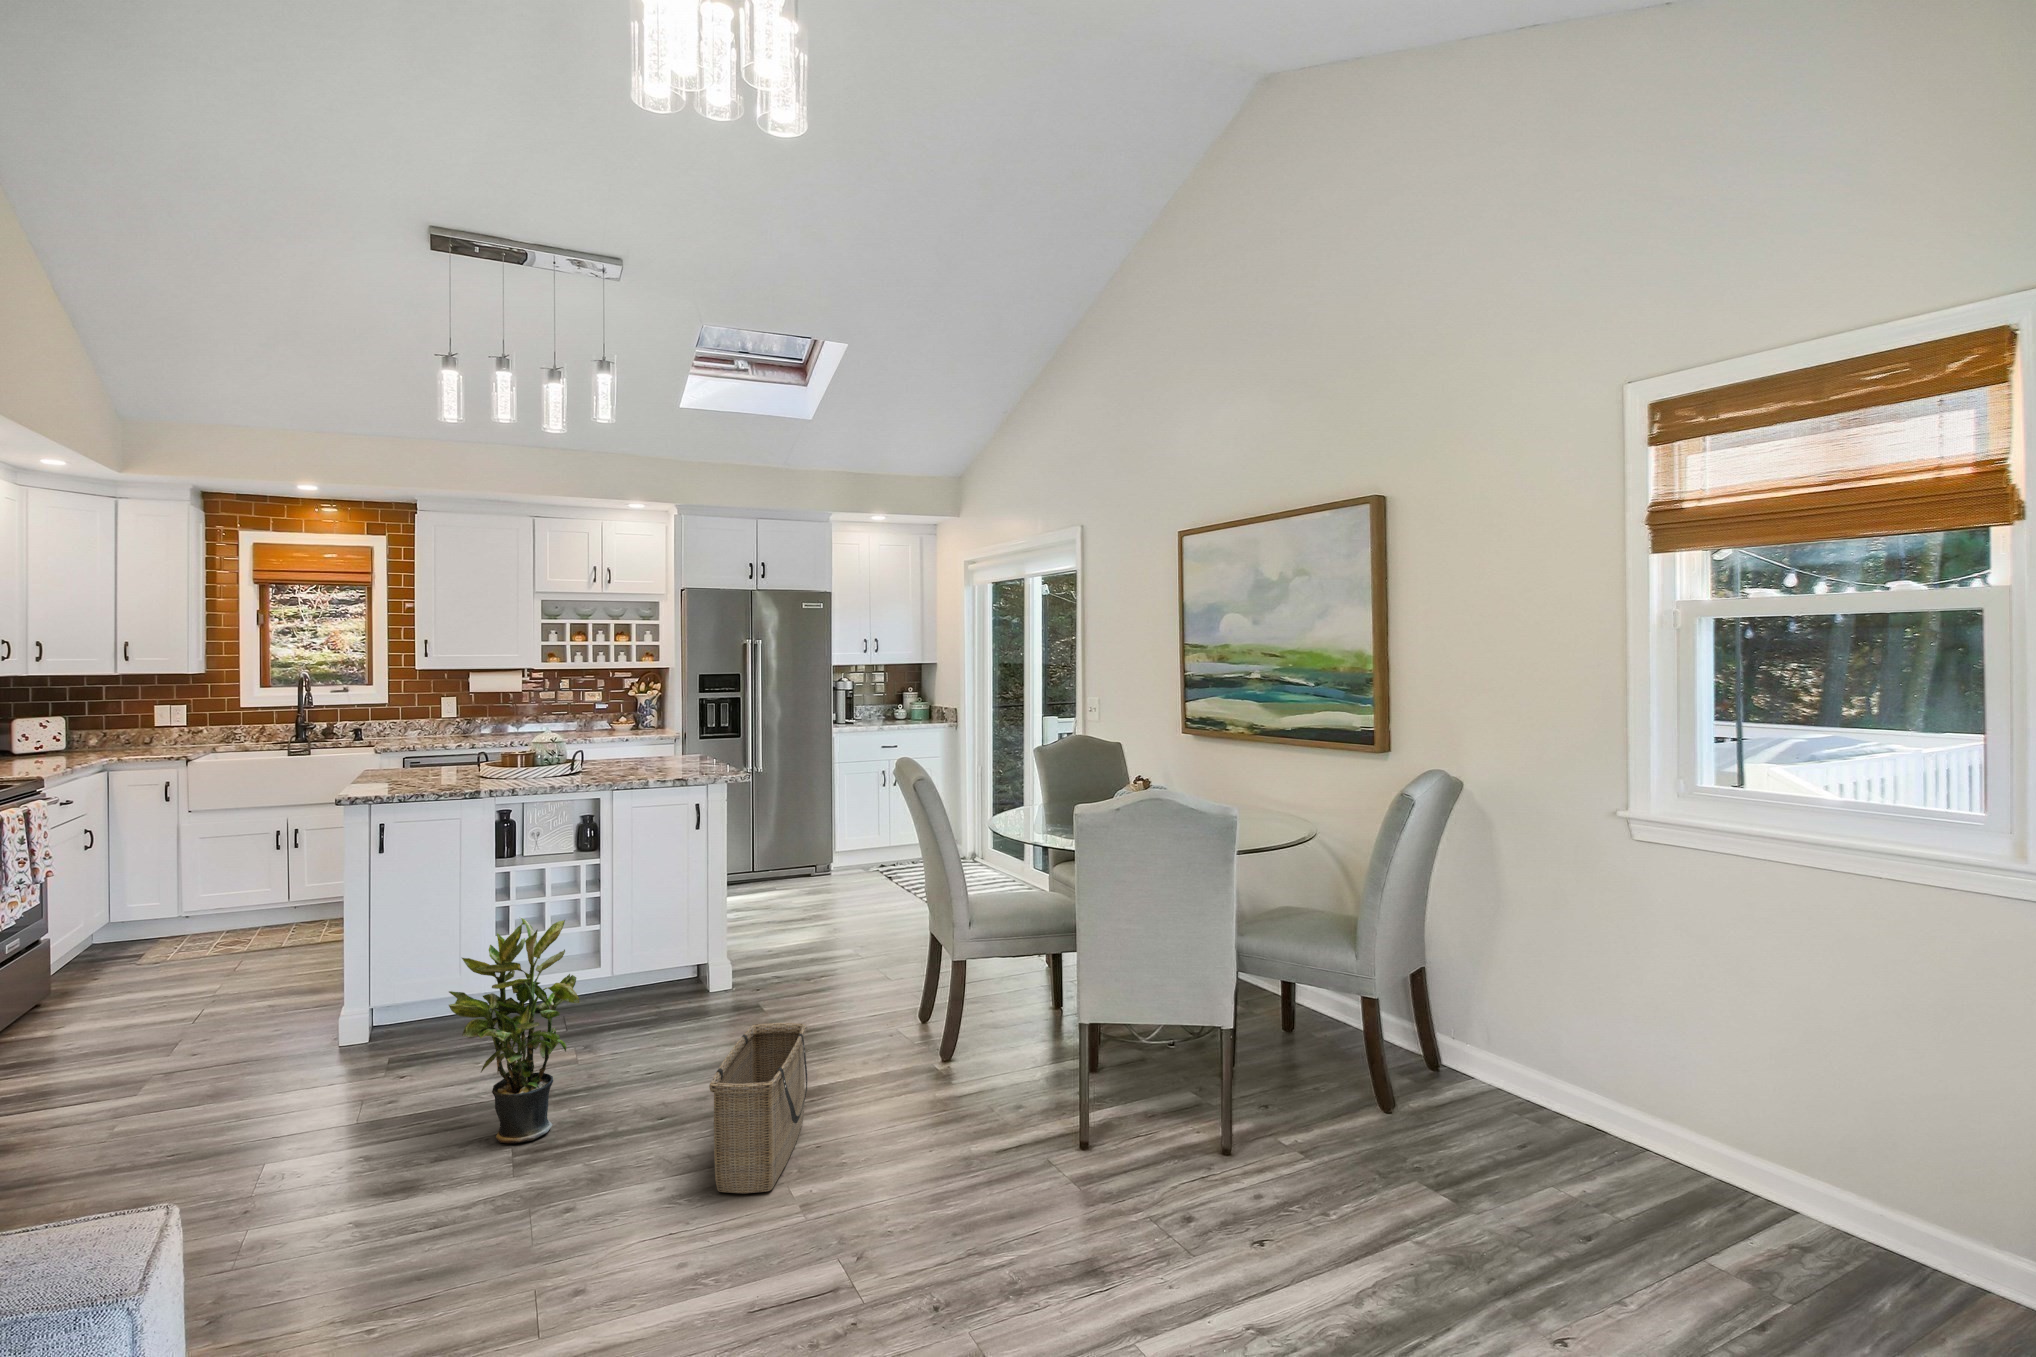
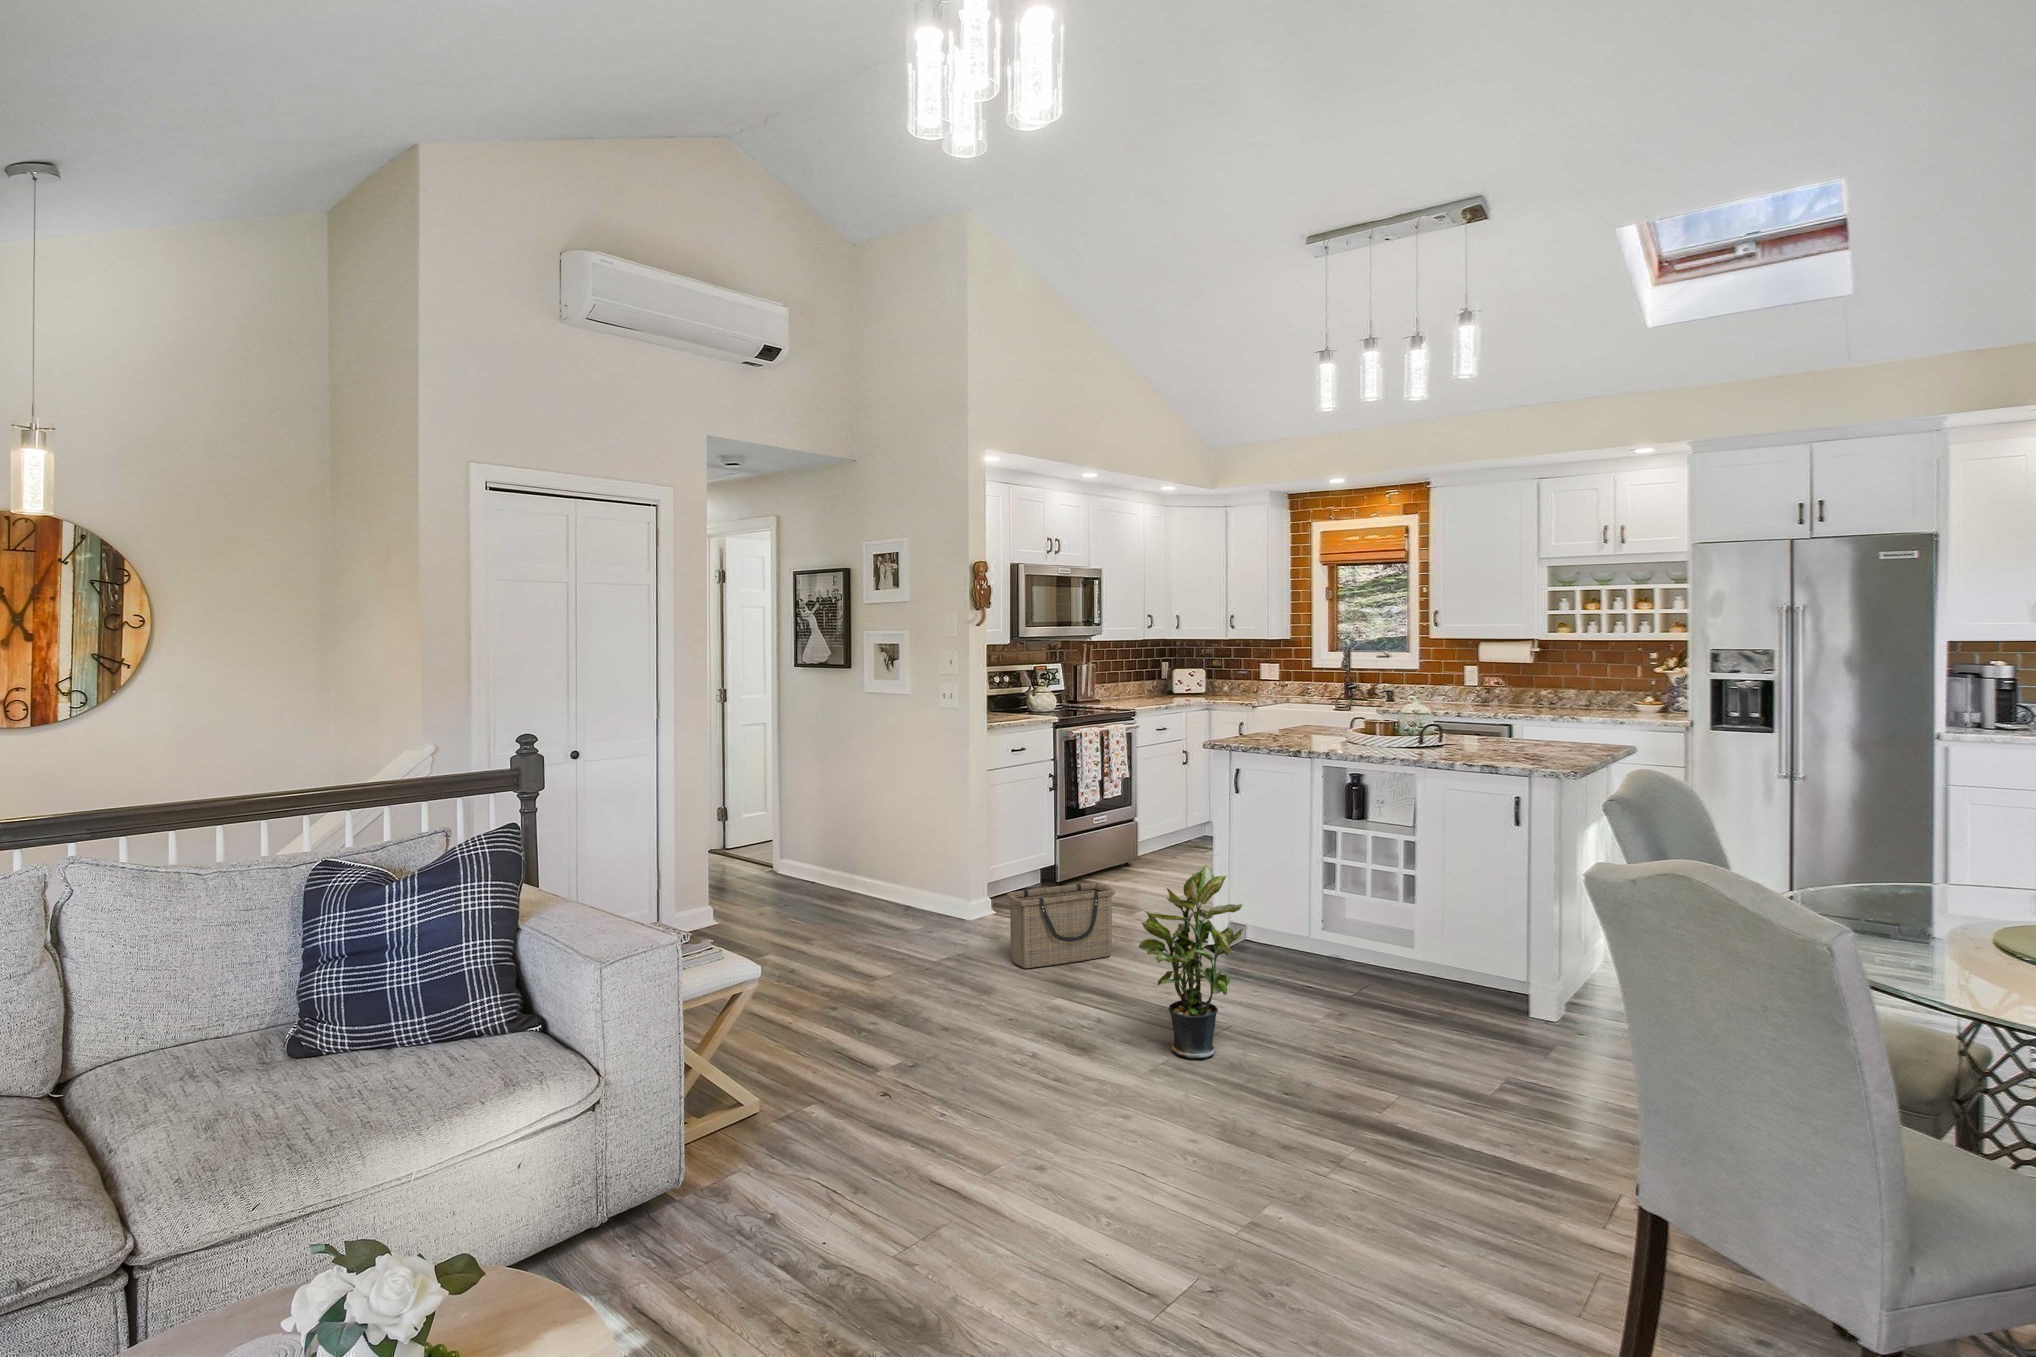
basket: present [709,1023,807,1194] -> present [1007,882,1115,968]

